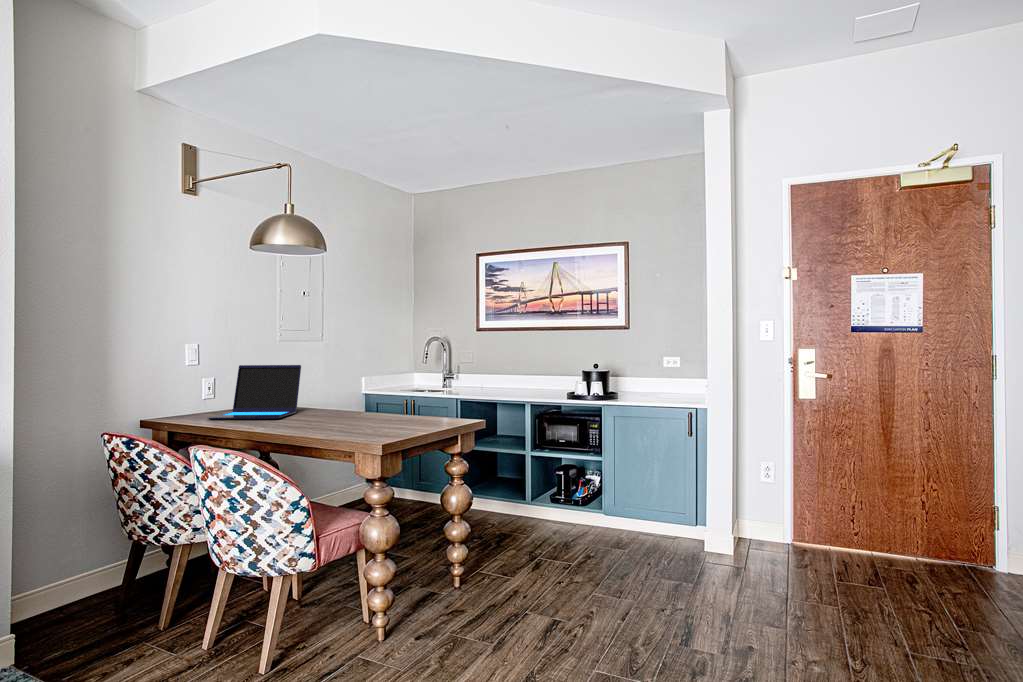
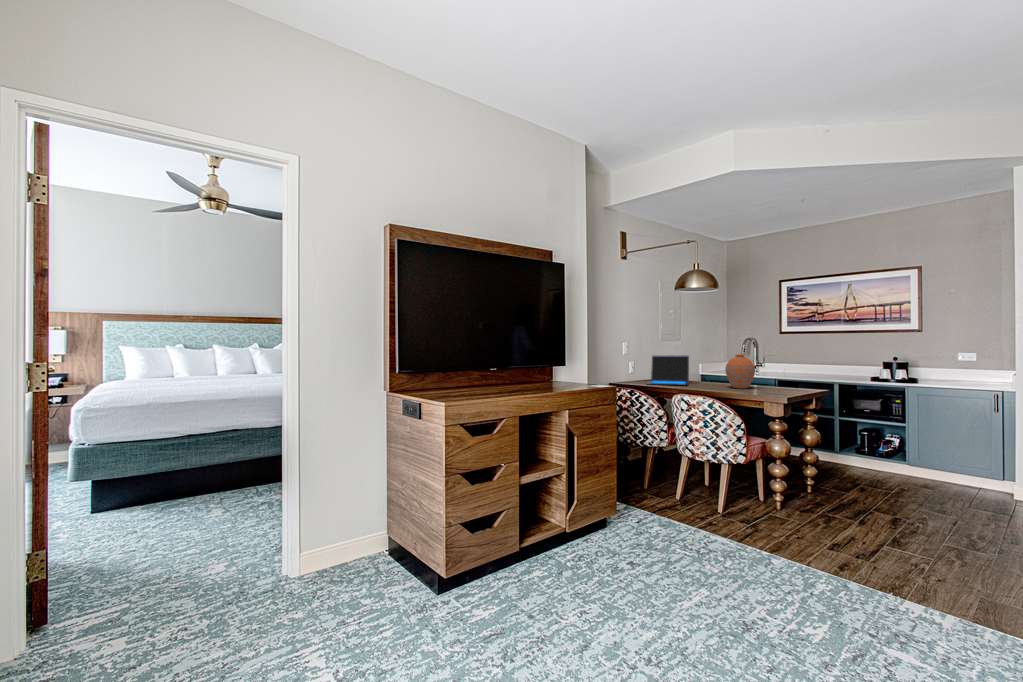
vase: none [339,363,385,422] -> present [725,354,755,388]

